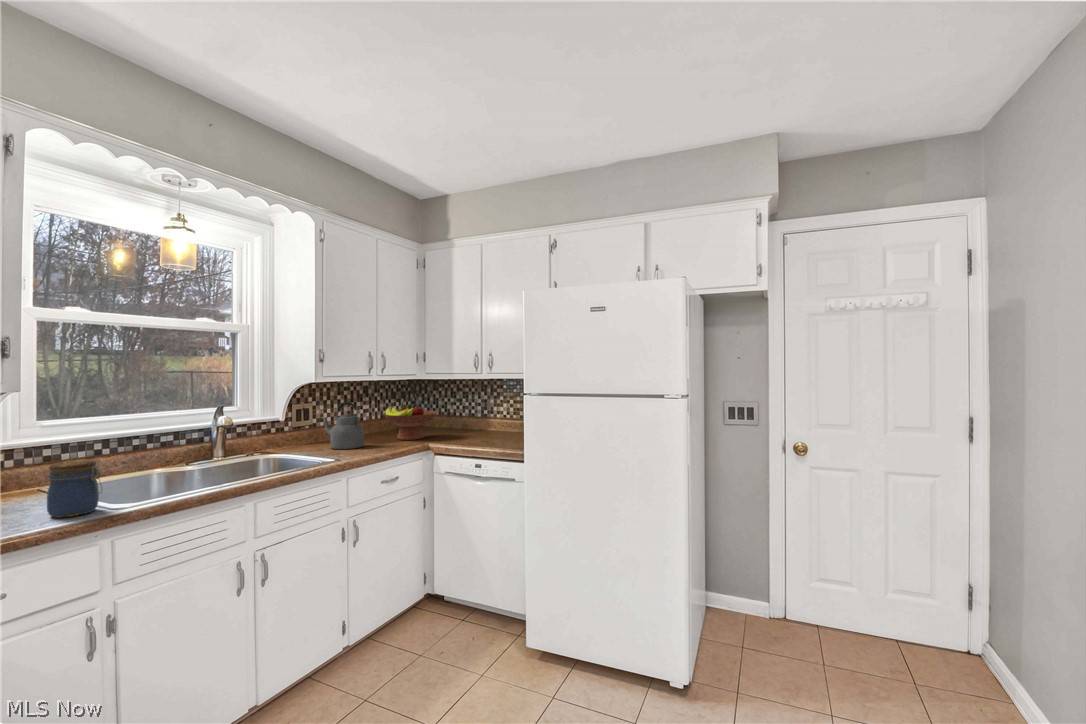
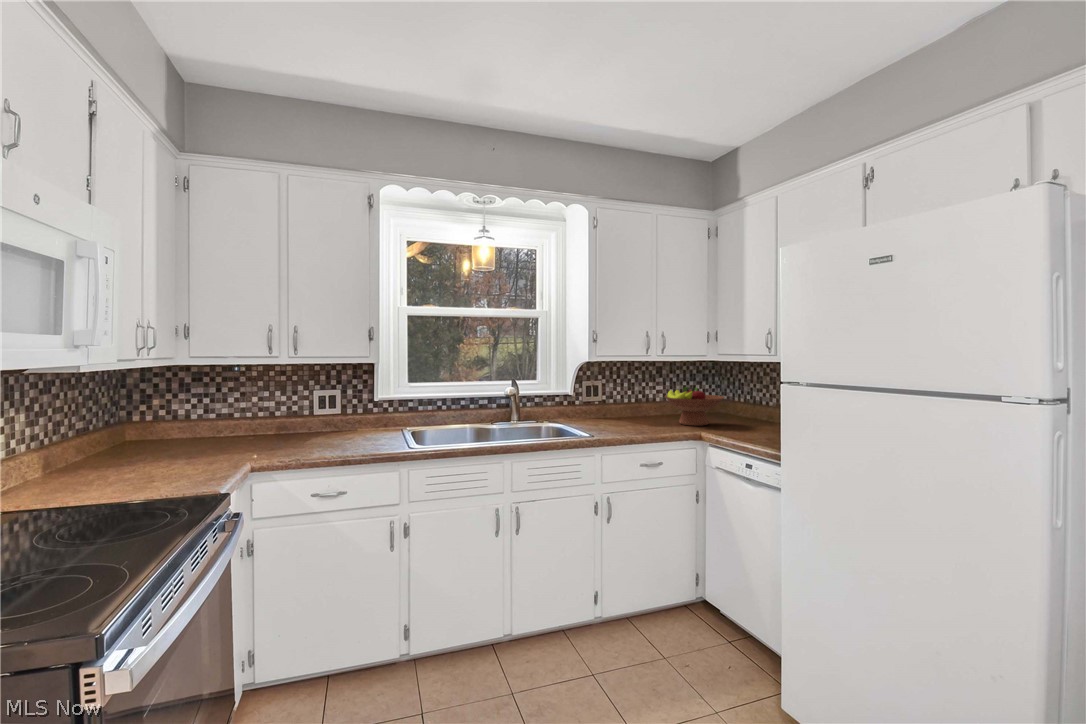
kettle: present [322,402,364,449] -> none [602,381,638,427]
jar: present [47,459,102,518] -> none [377,410,404,449]

